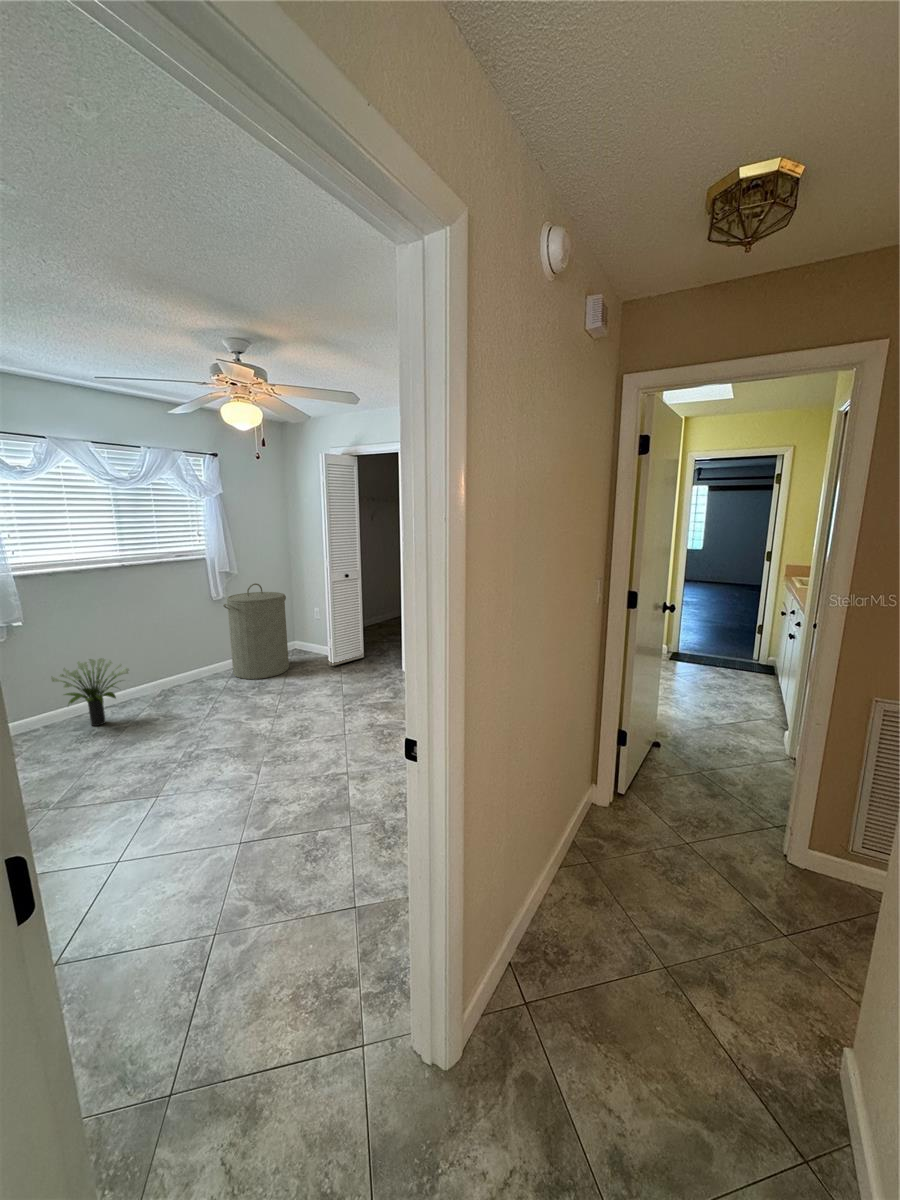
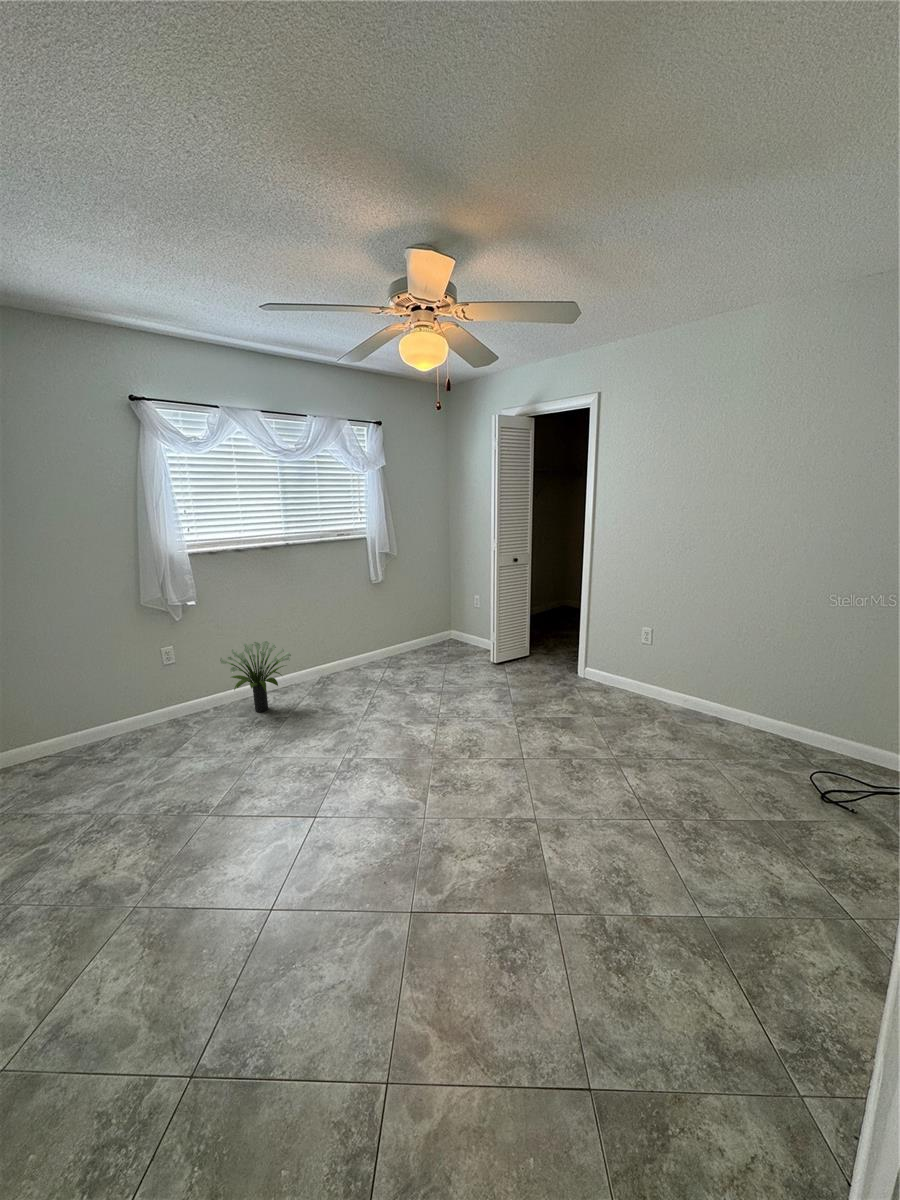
laundry hamper: present [223,583,289,679] -> none [382,566,446,672]

